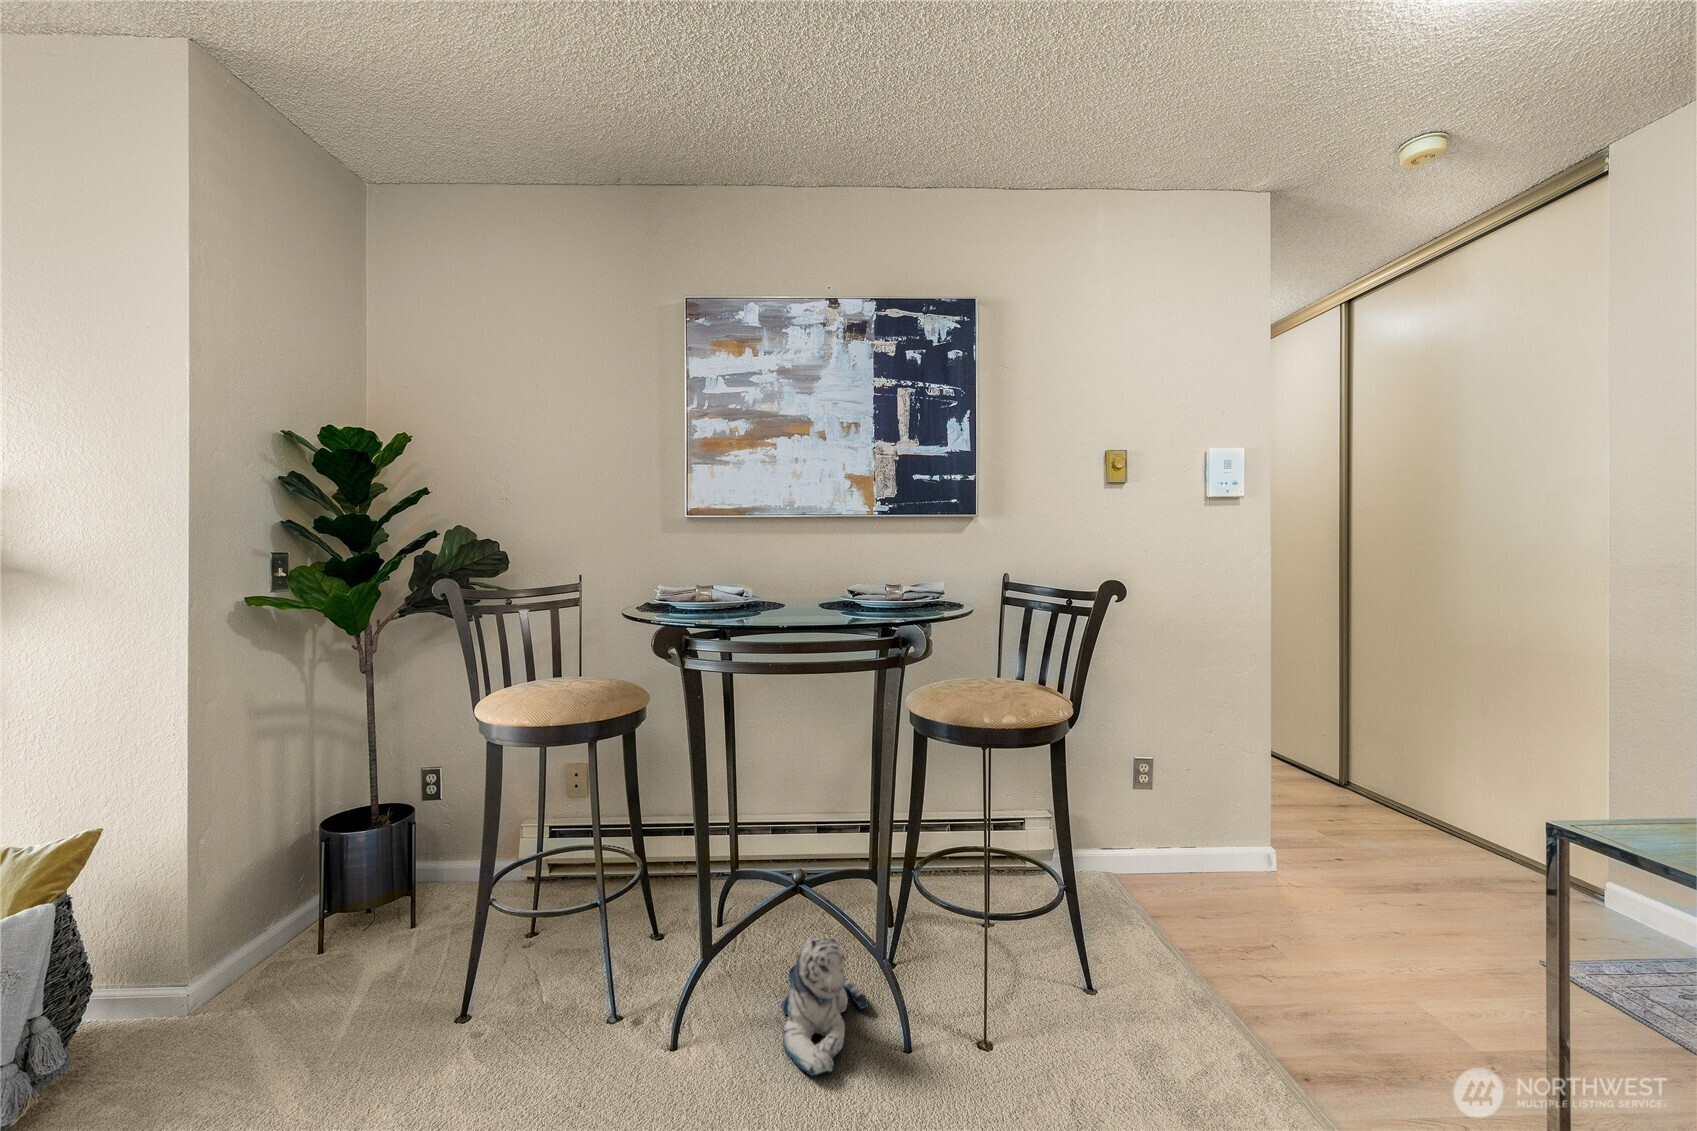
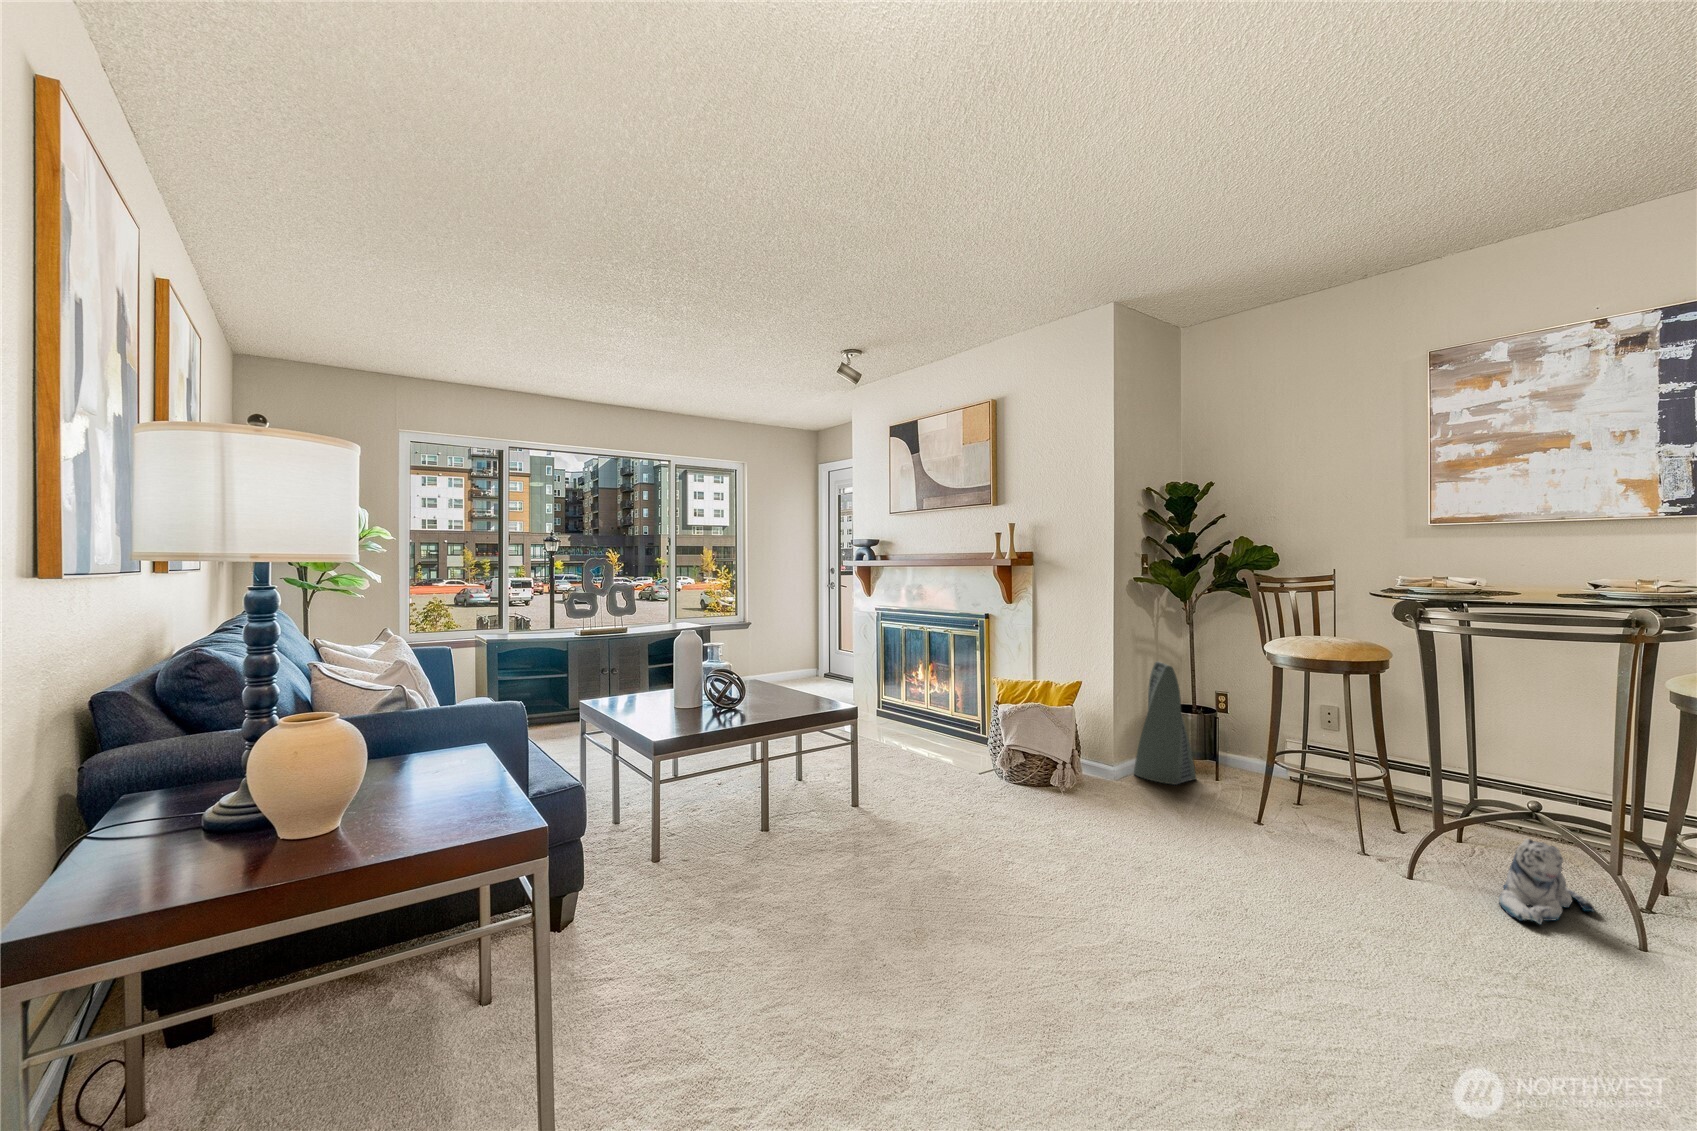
air purifier: none [248,744,375,974] -> present [1134,662,1196,785]

